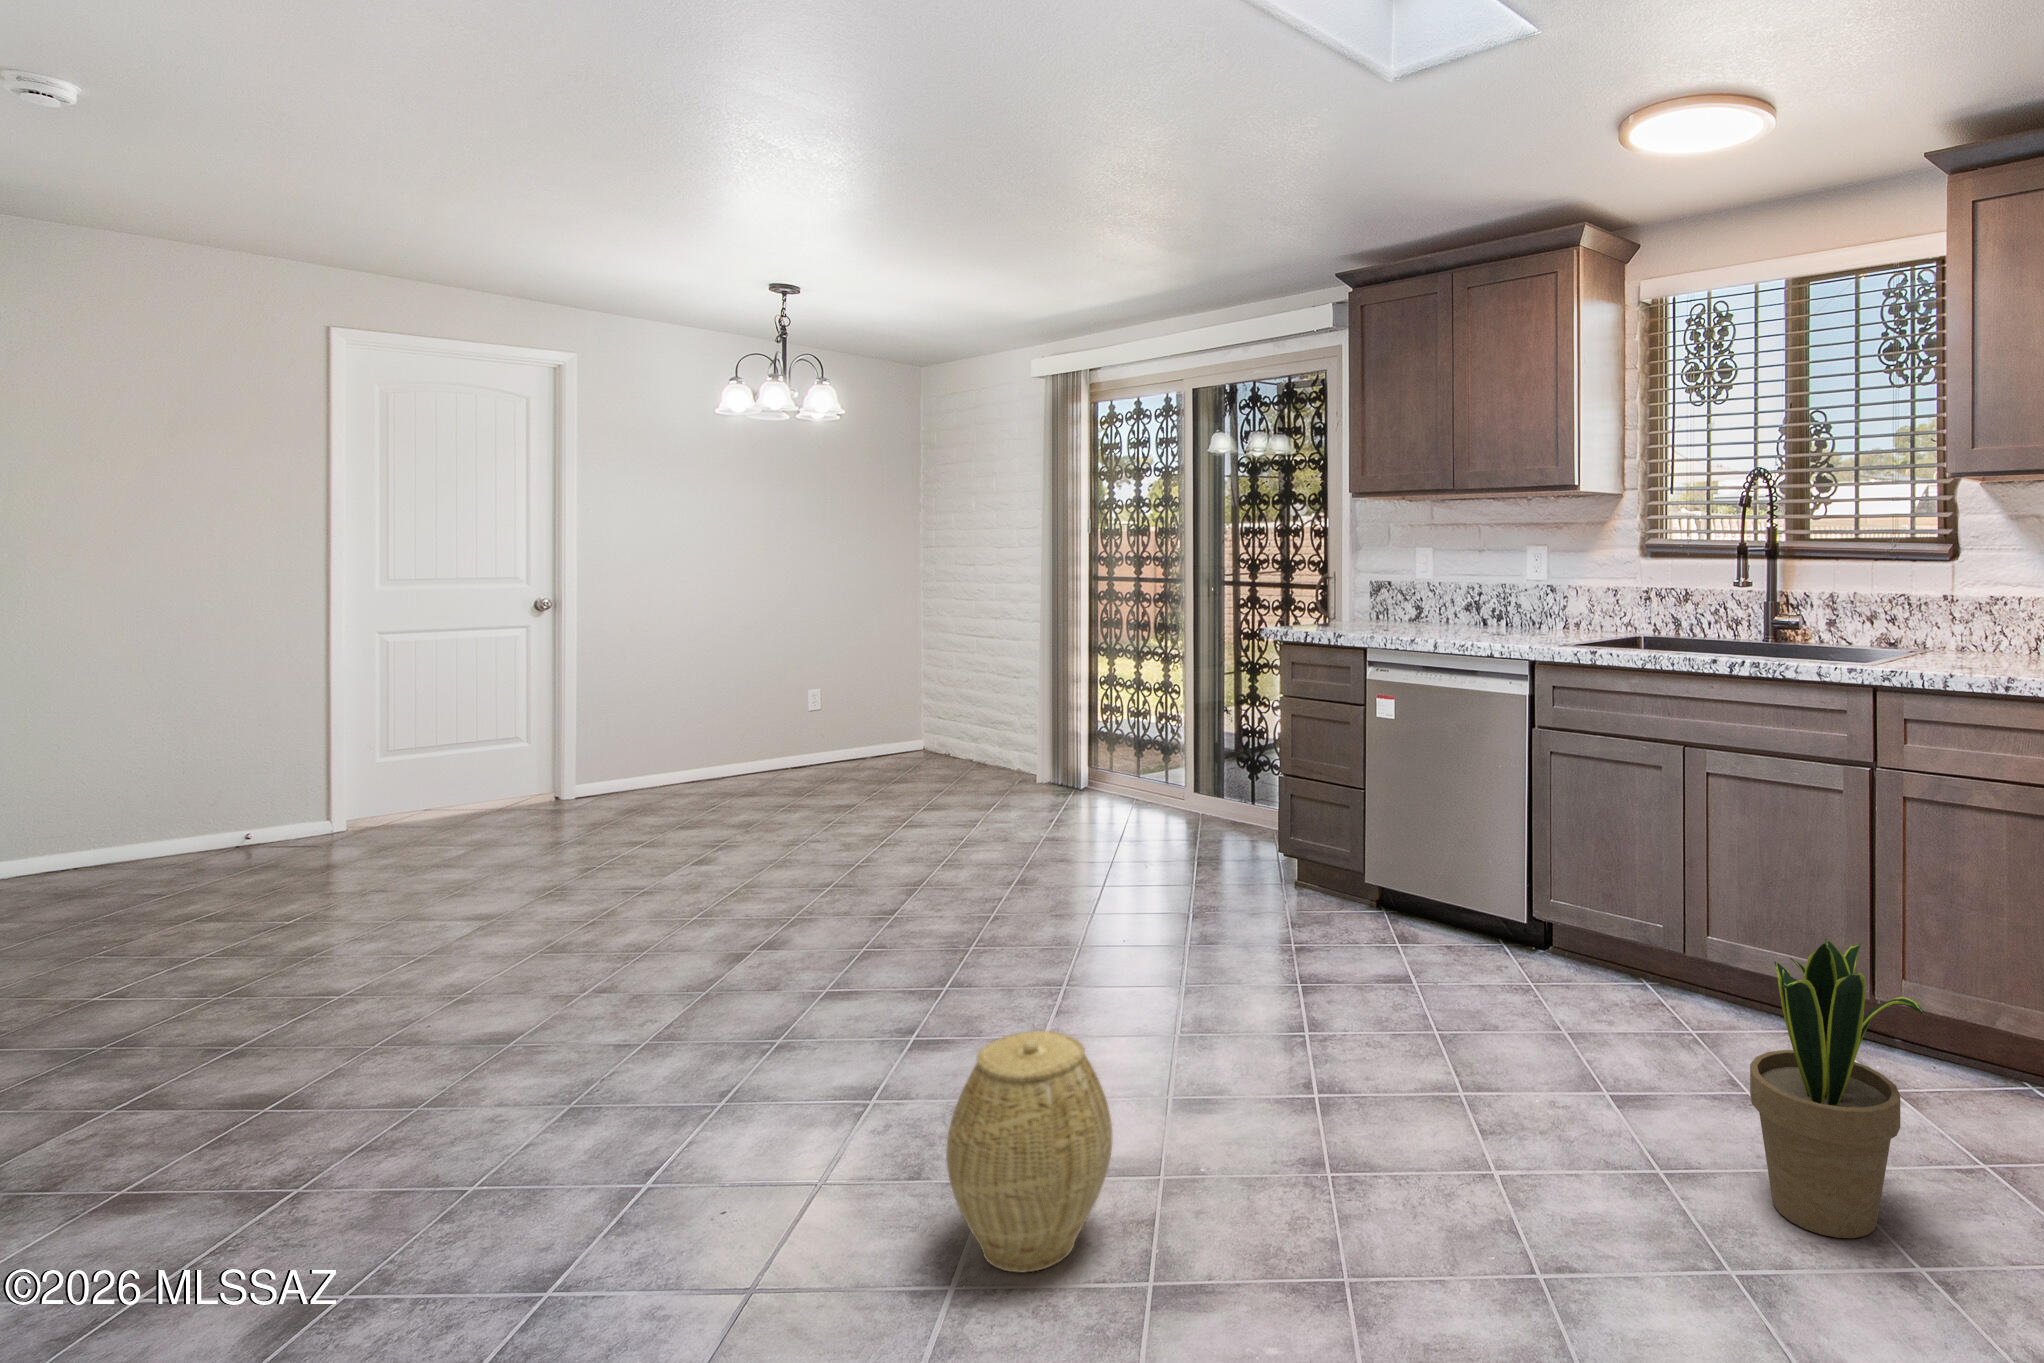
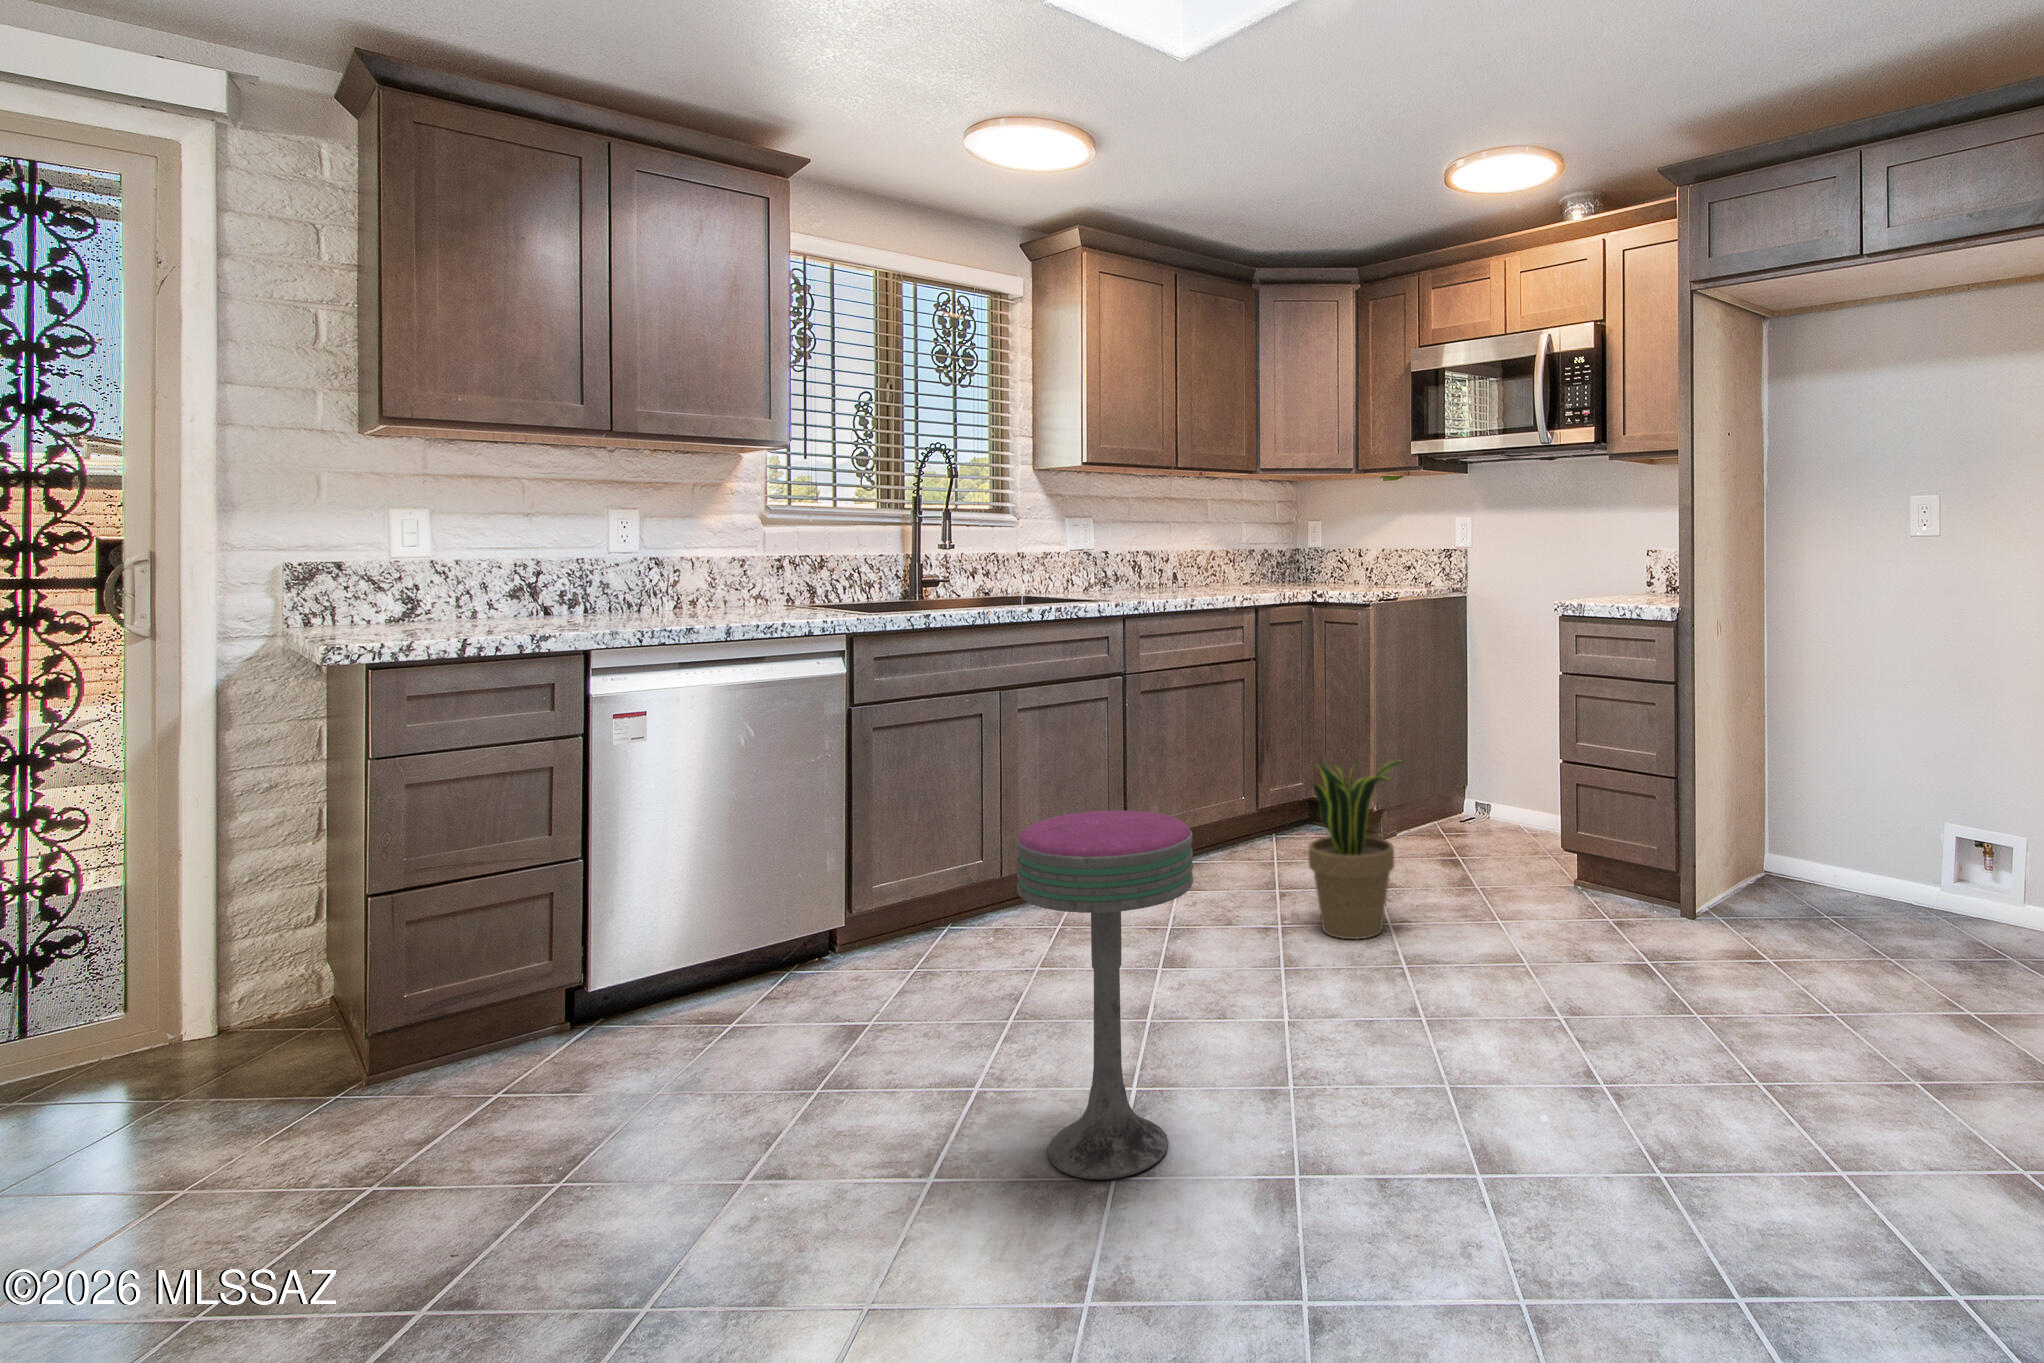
bar stool: none [1124,801,1261,1087] -> present [1017,810,1193,1179]
woven basket: present [946,1031,1113,1273] -> none [1427,995,1603,1247]

